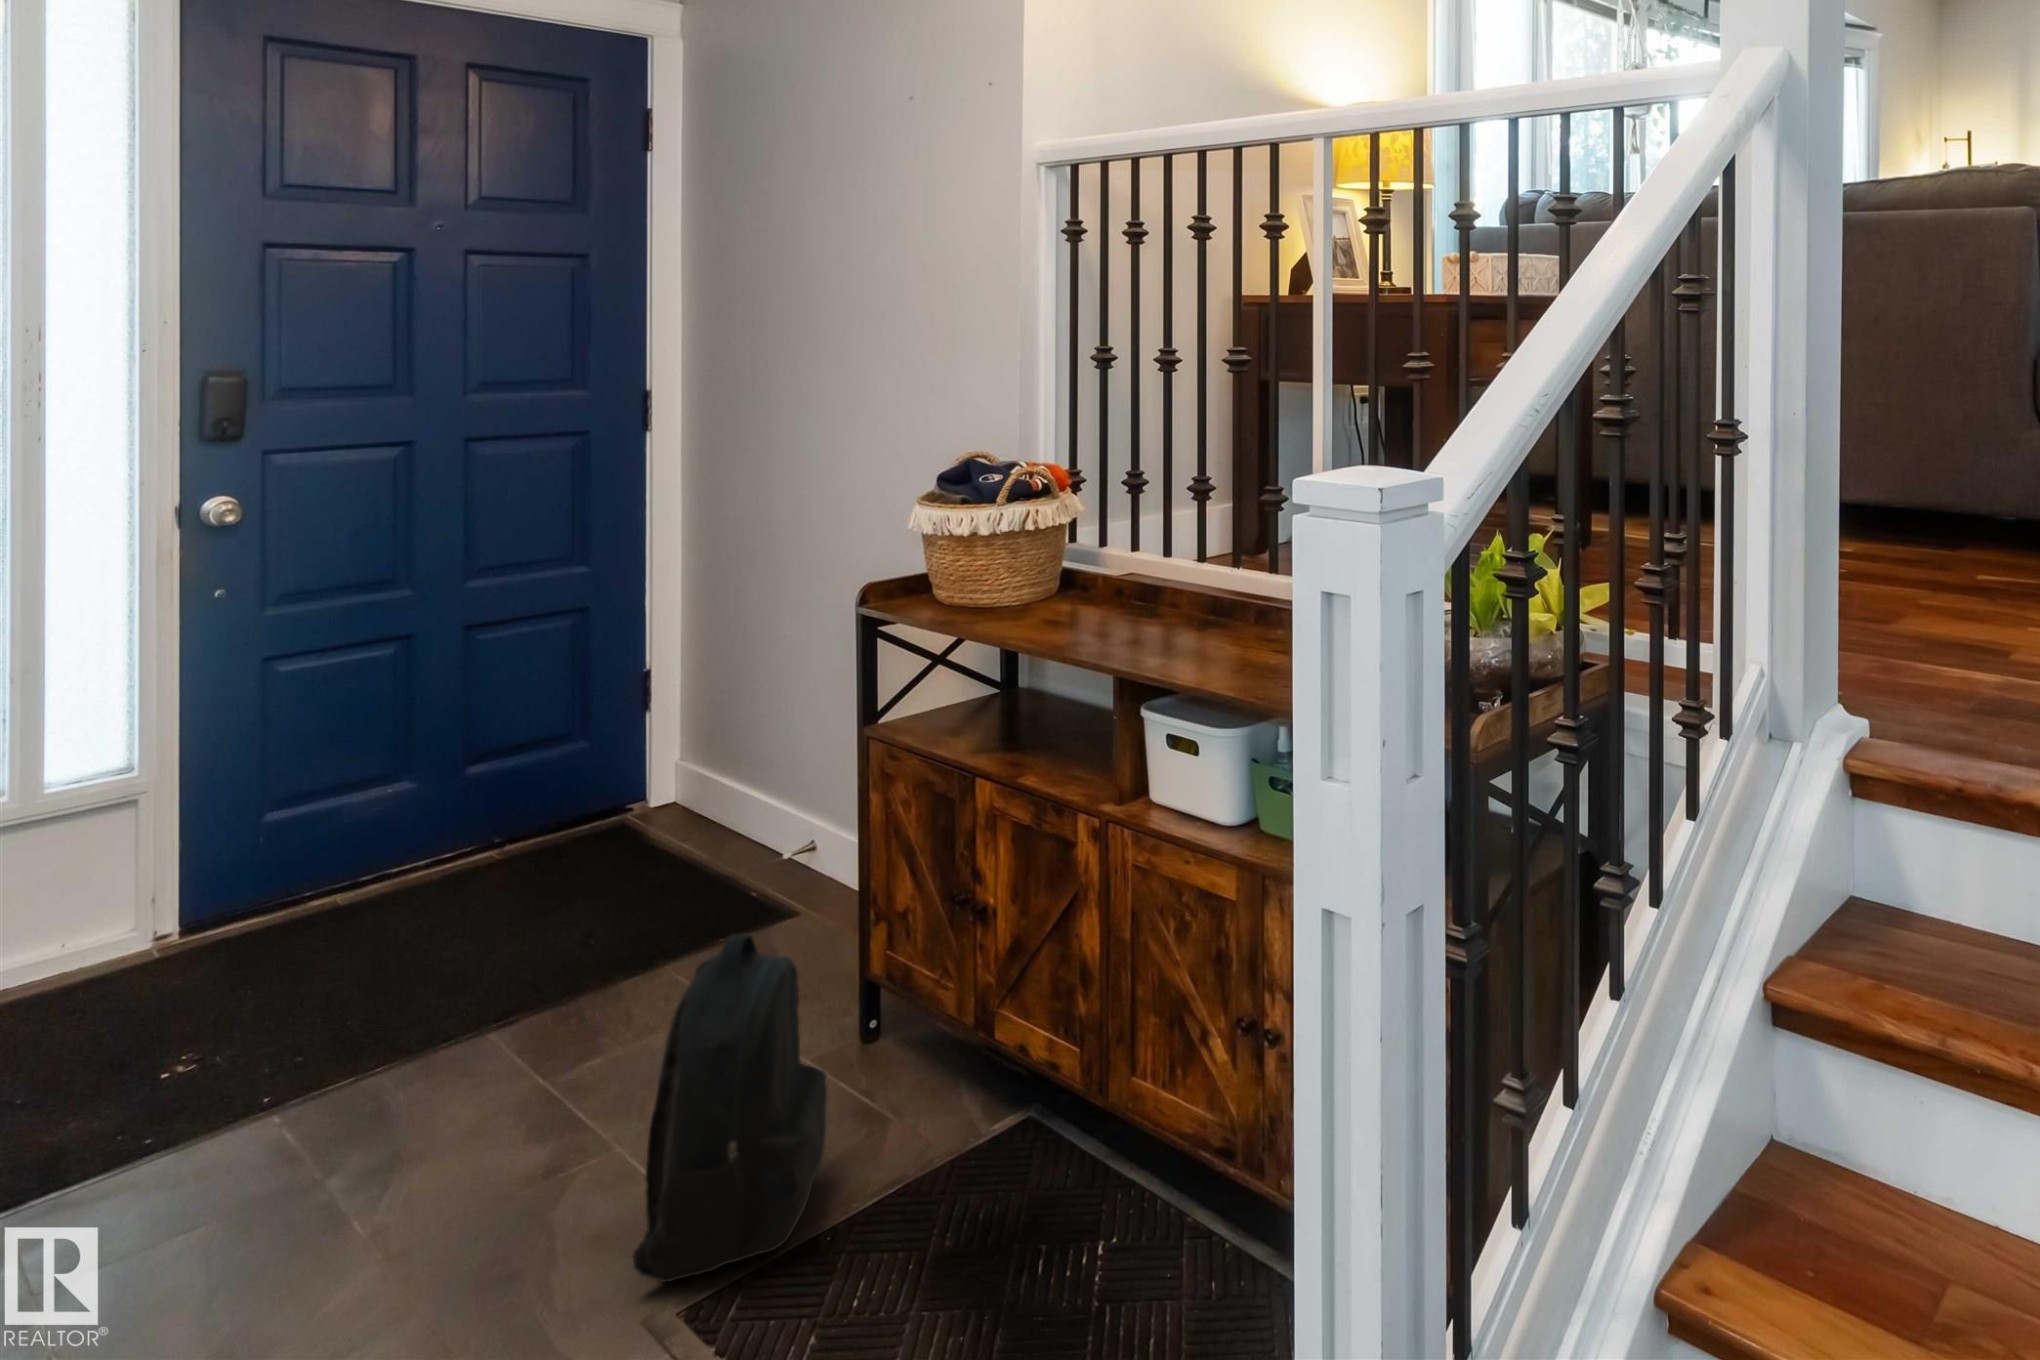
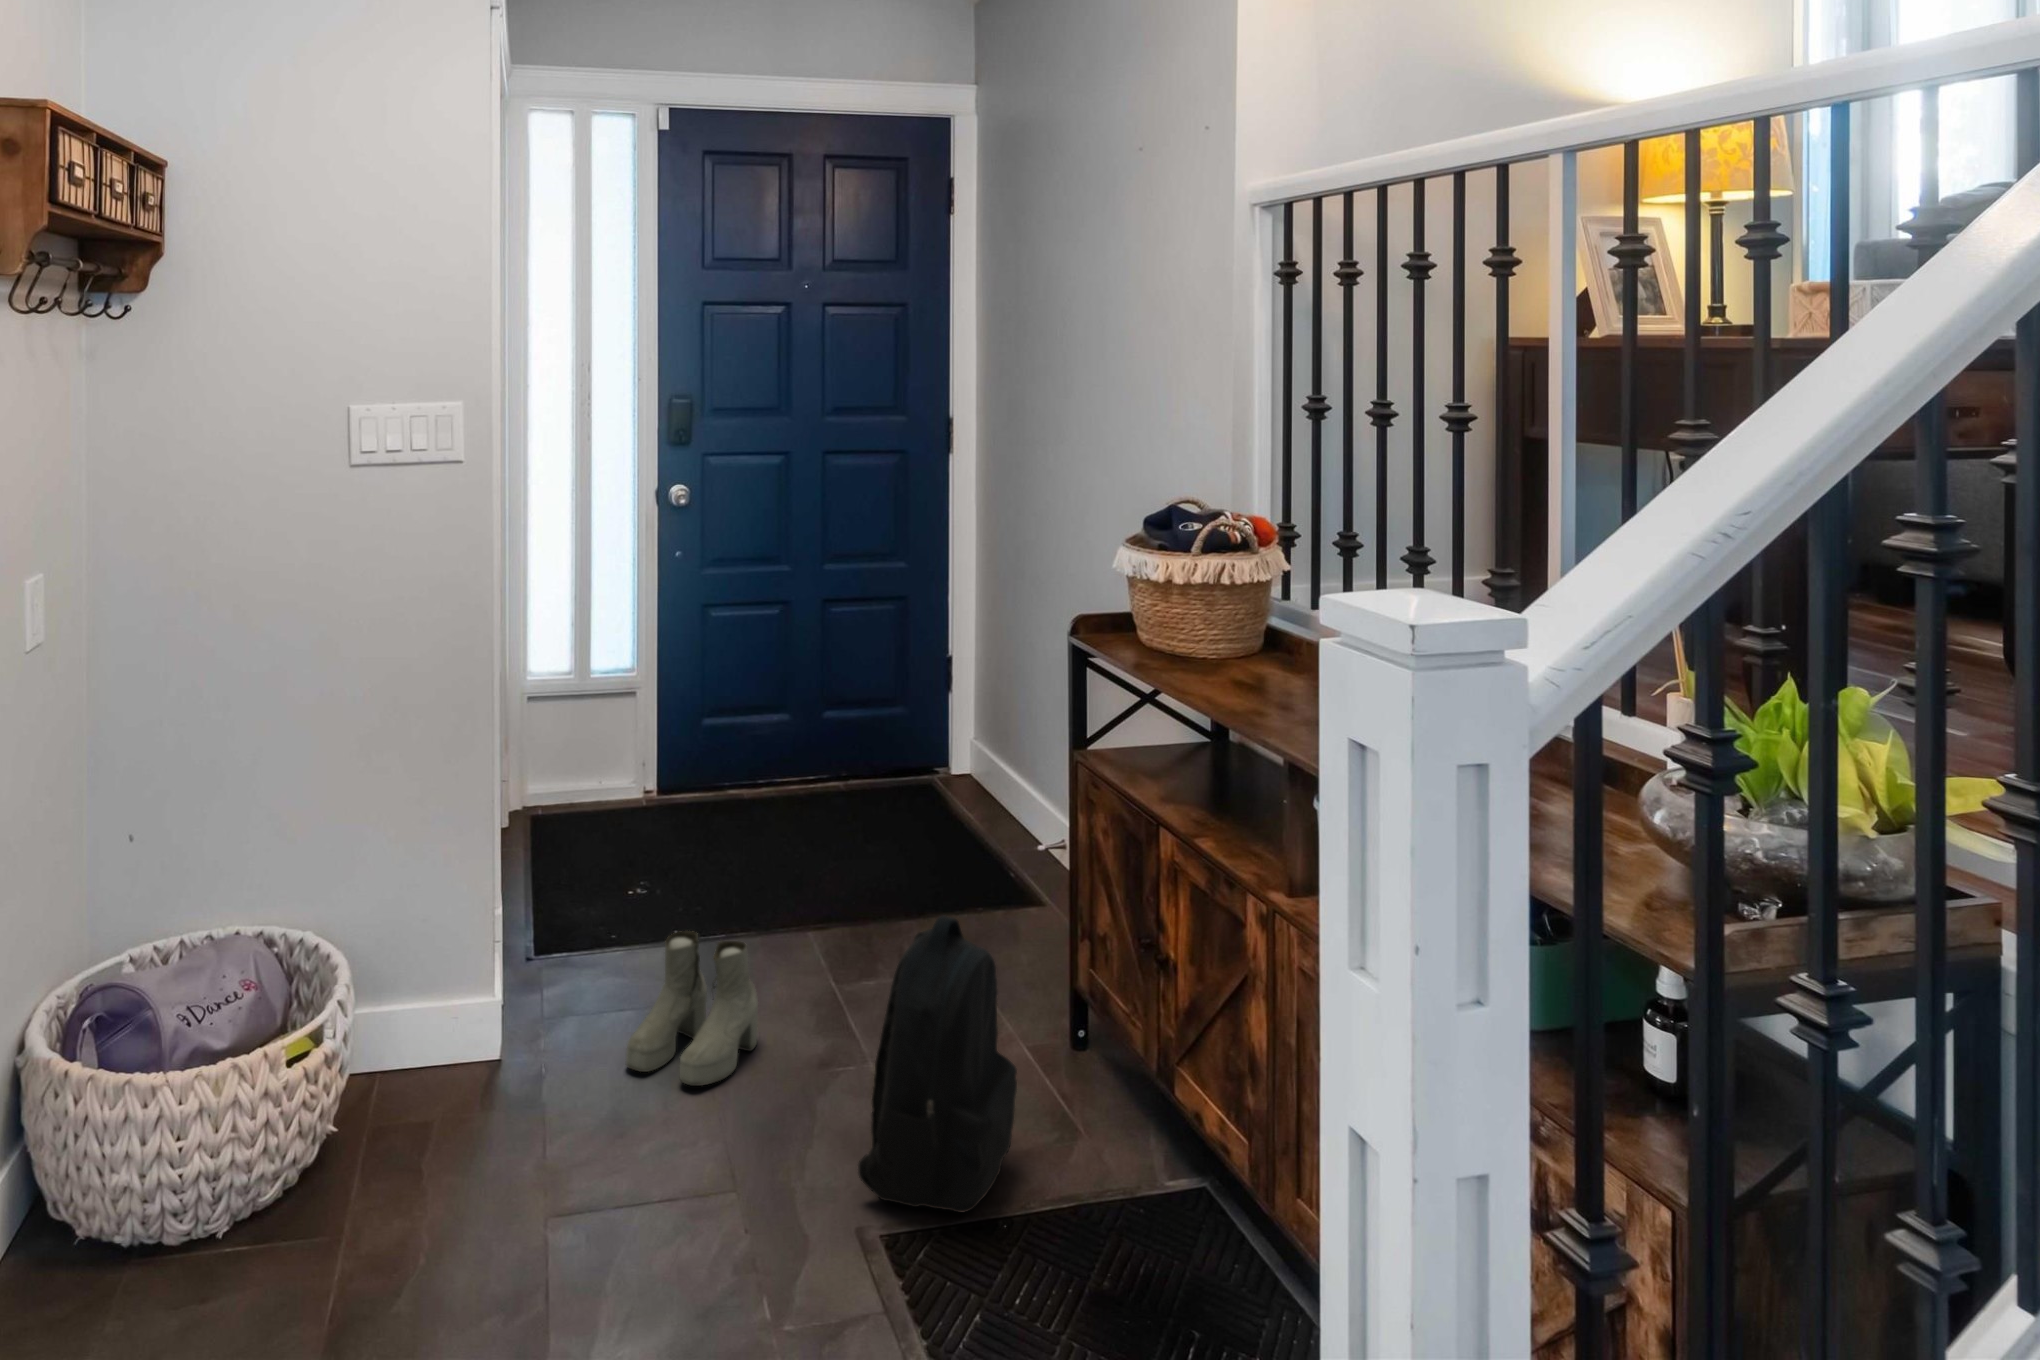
boots: none [213,1062,441,1294] -> present [626,931,758,1086]

